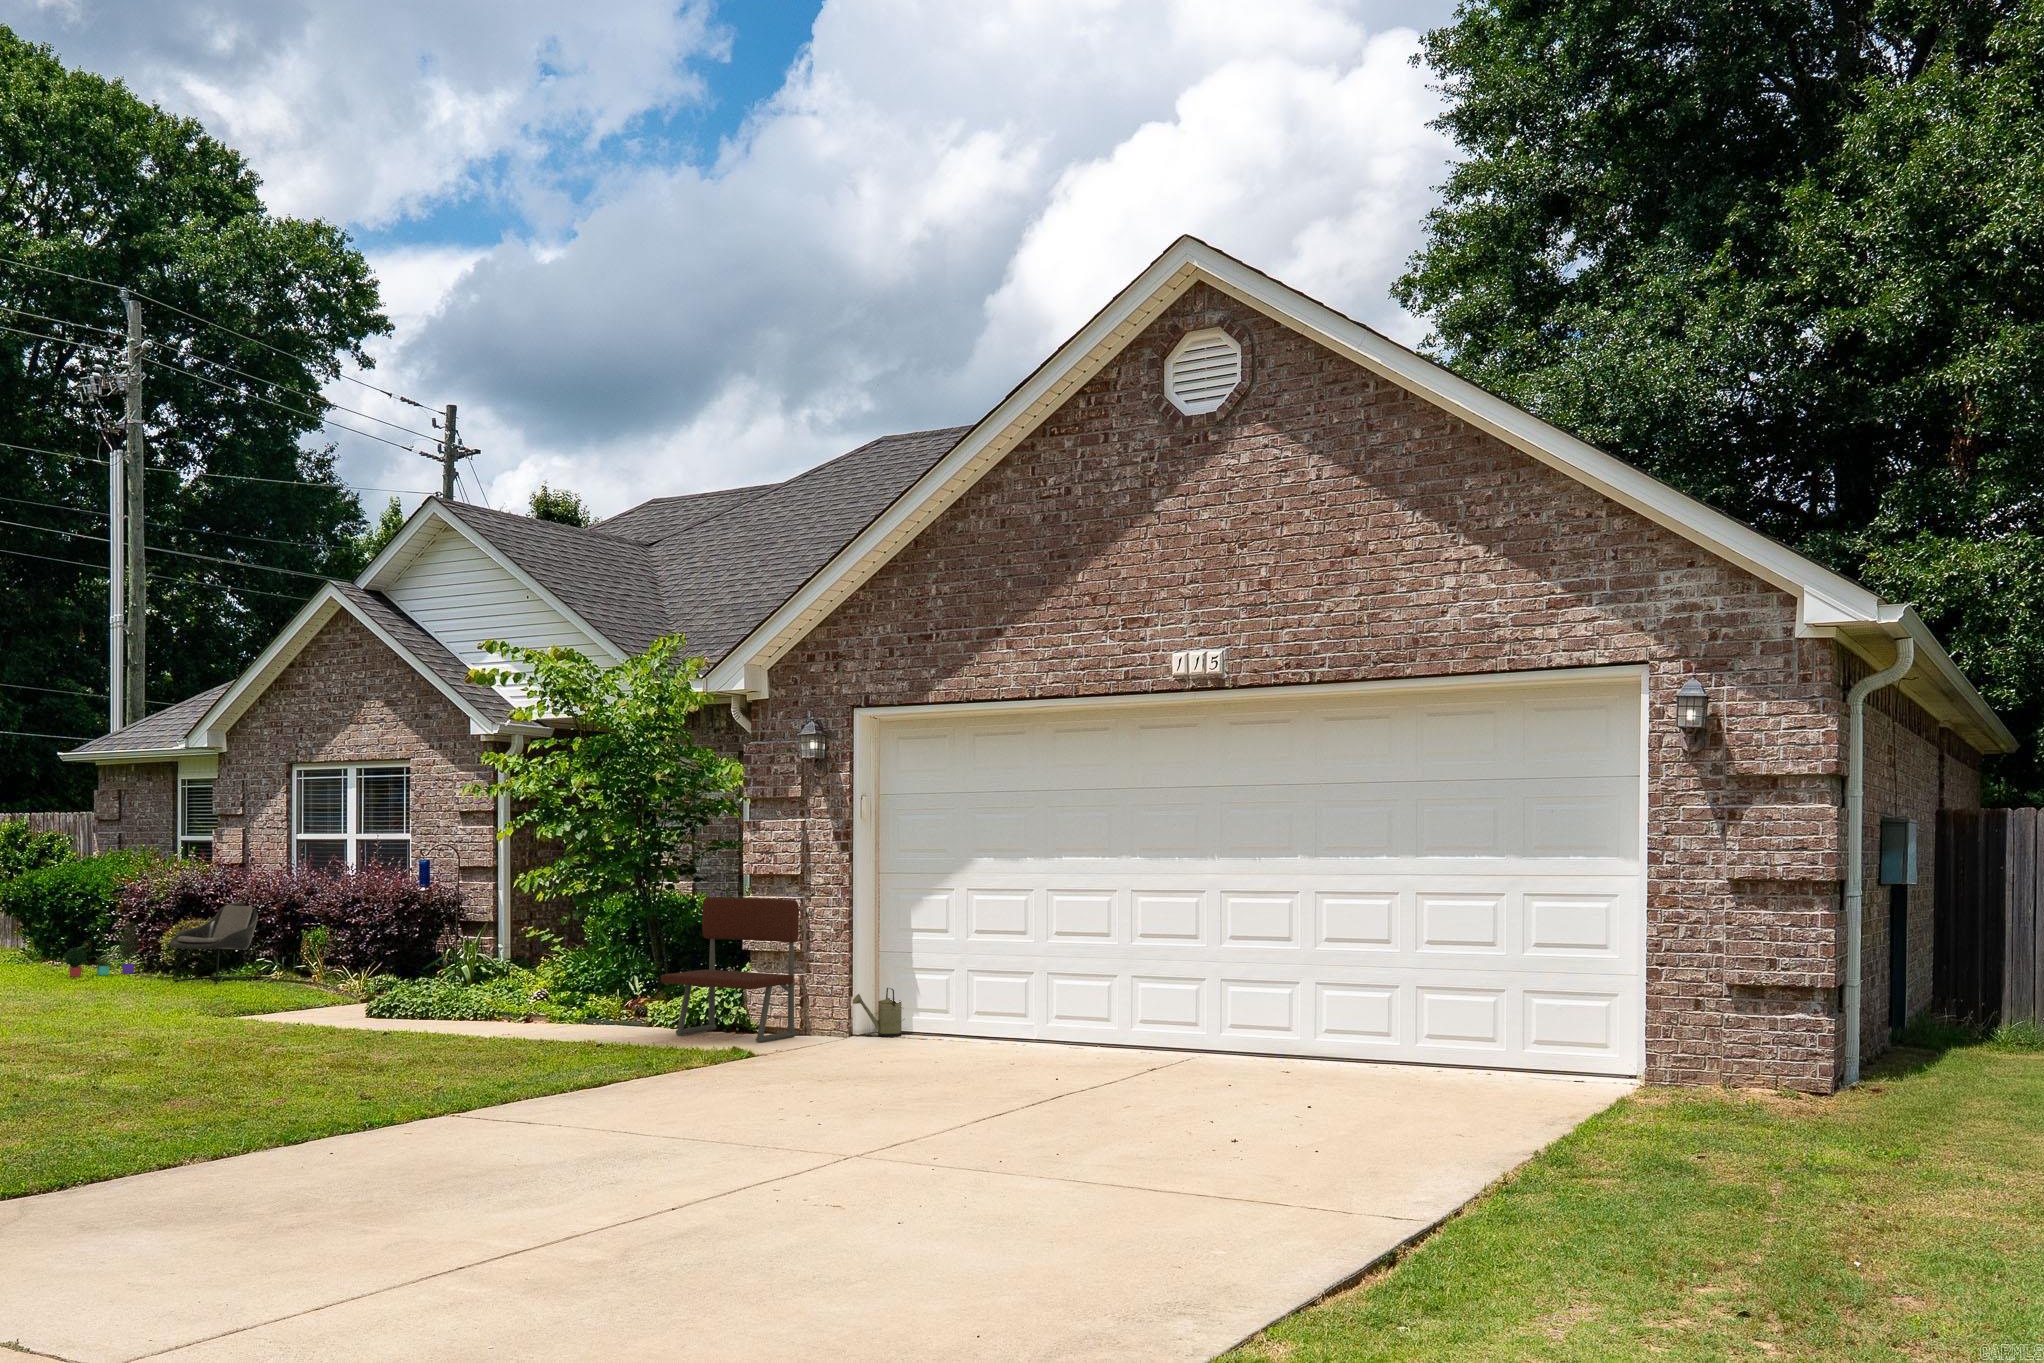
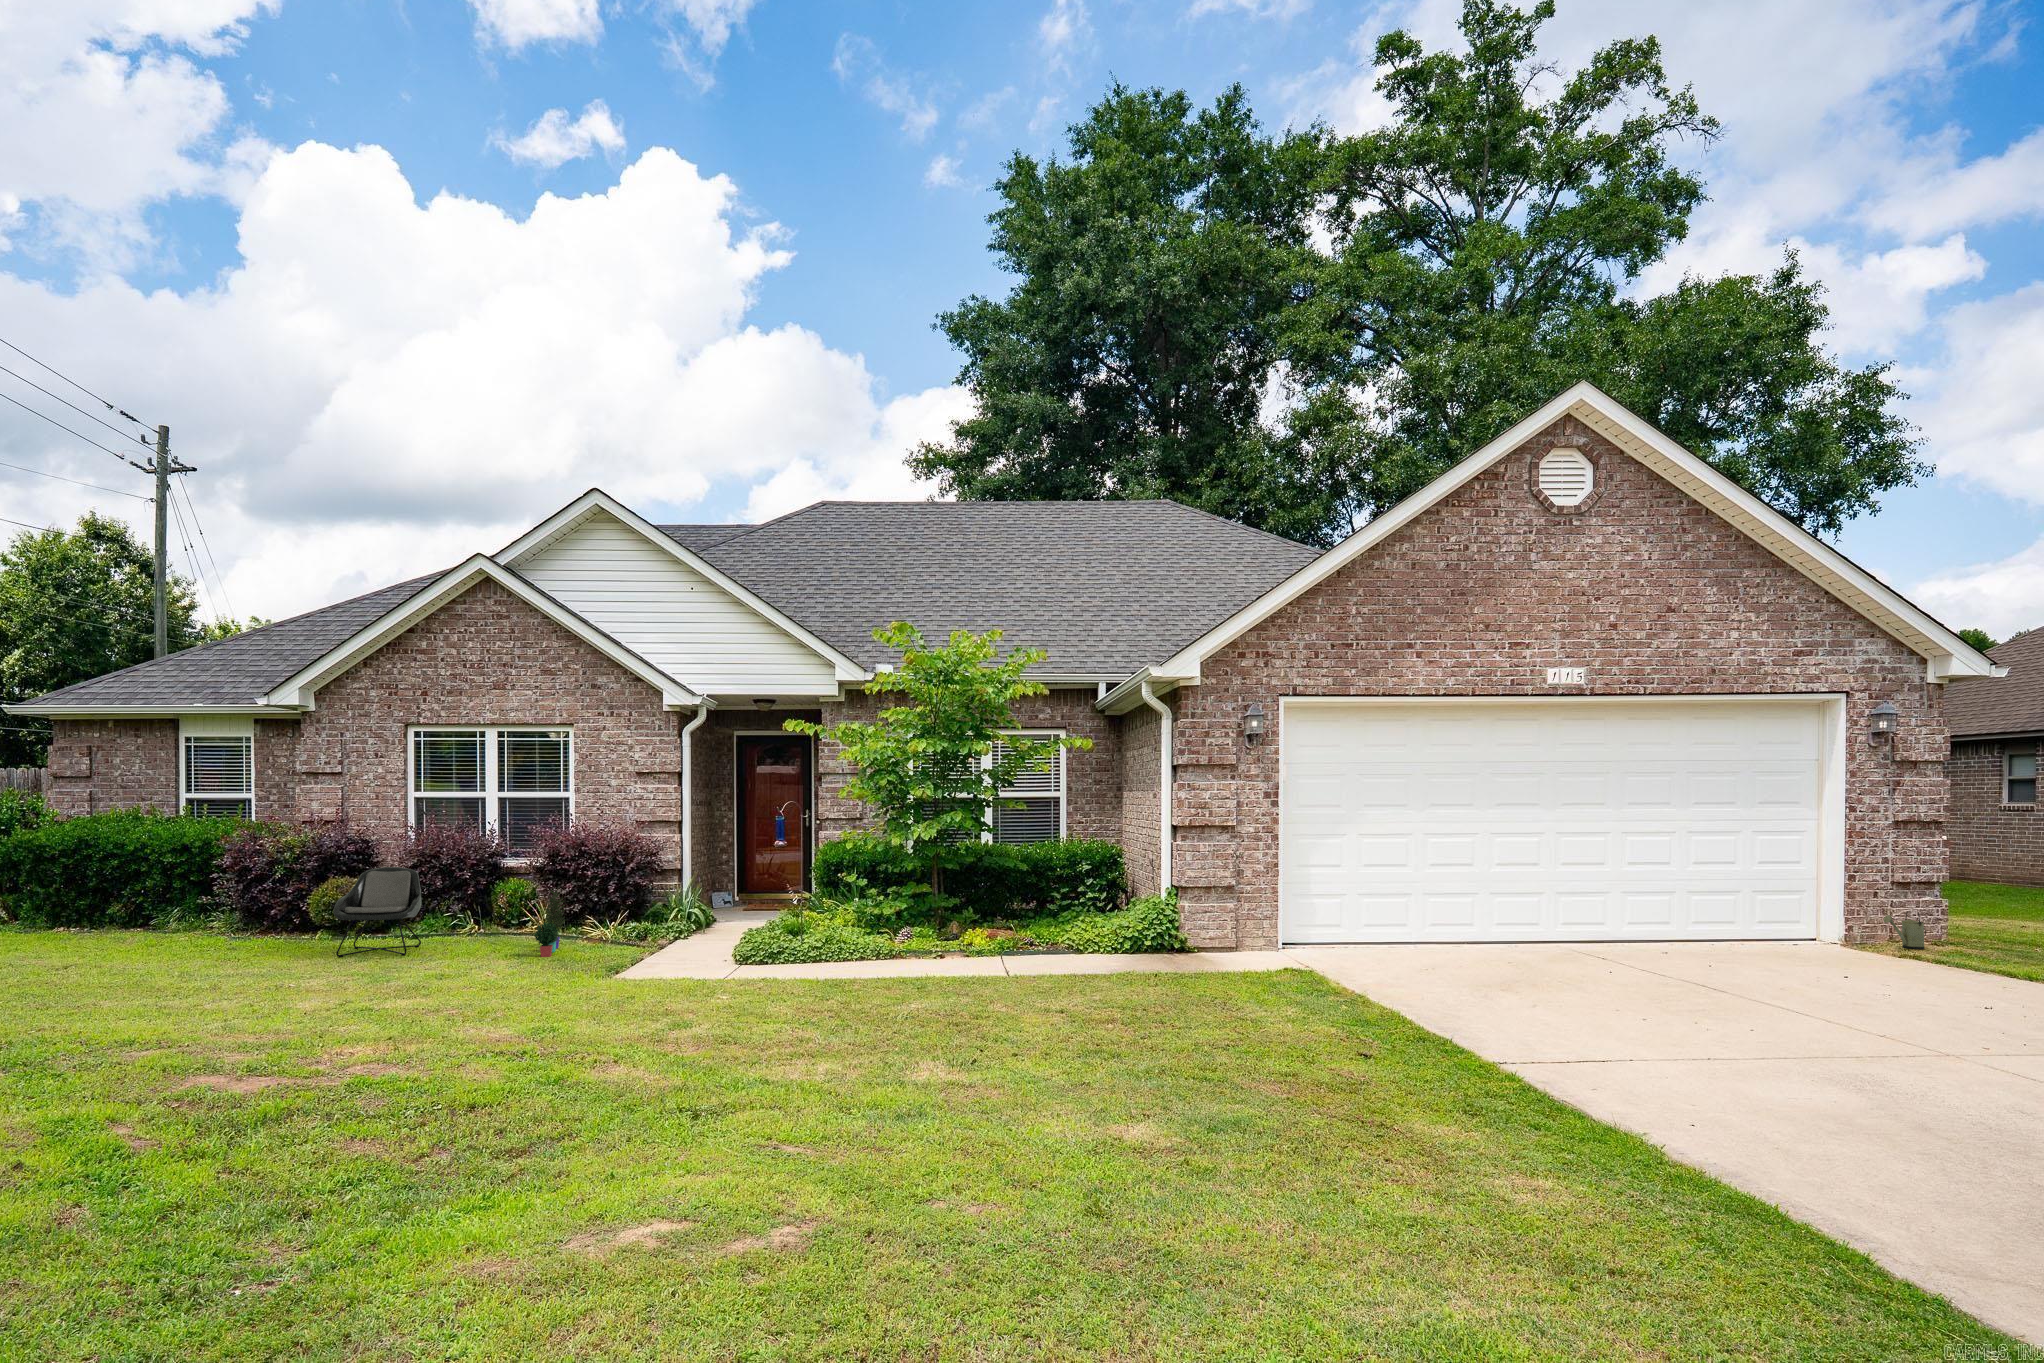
bench: present [661,897,799,1043] -> none [1155,848,1263,964]
potted plant: present [64,922,139,977] -> present [535,891,565,957]
watering can: present [853,988,902,1037] -> present [1883,911,1926,949]

